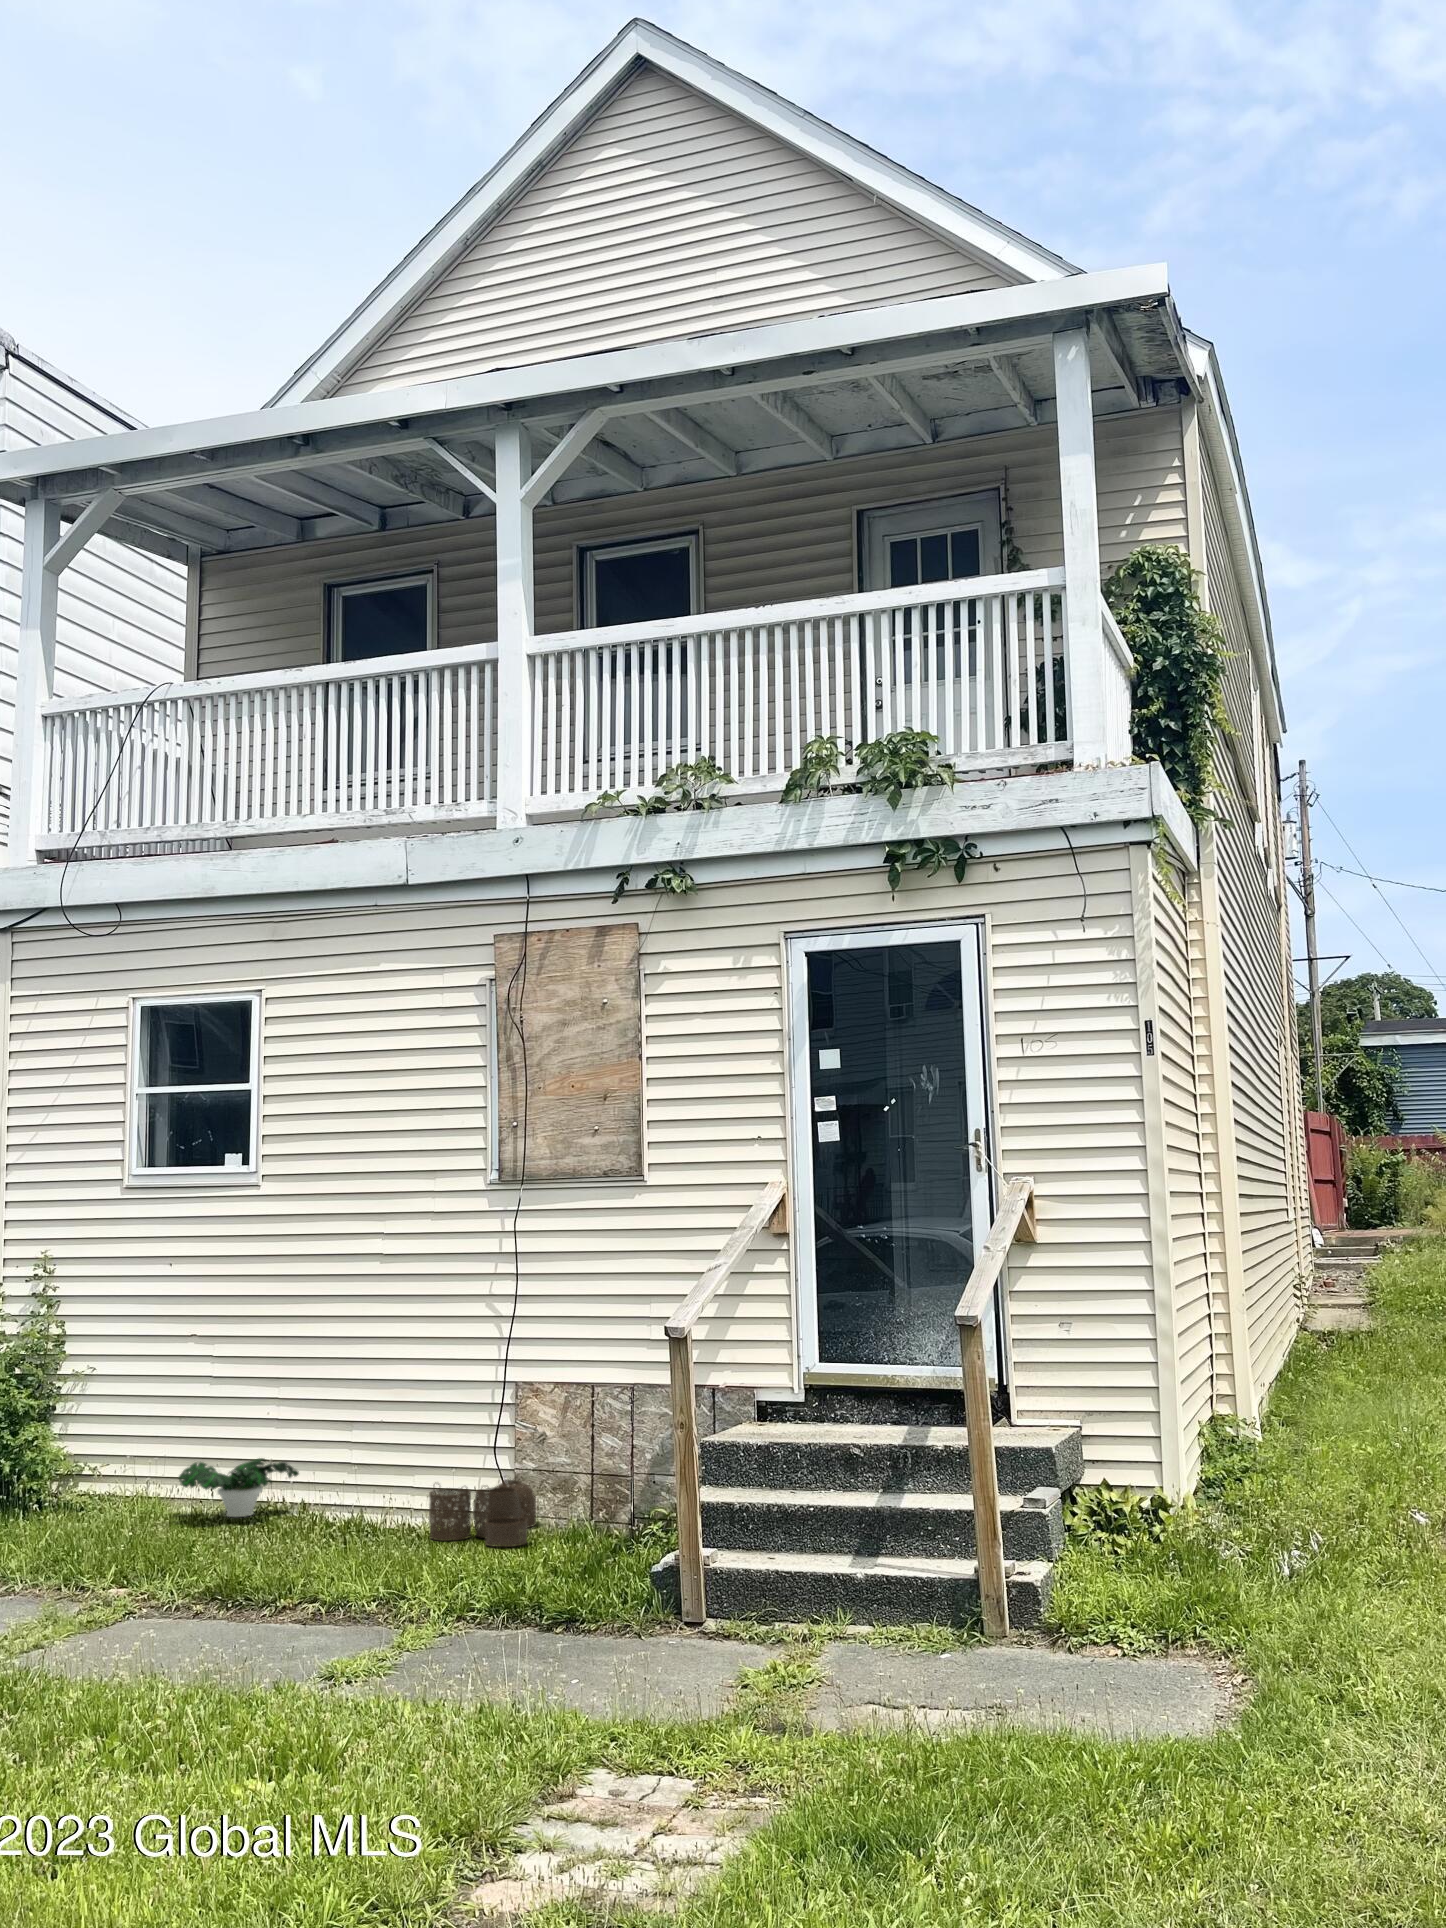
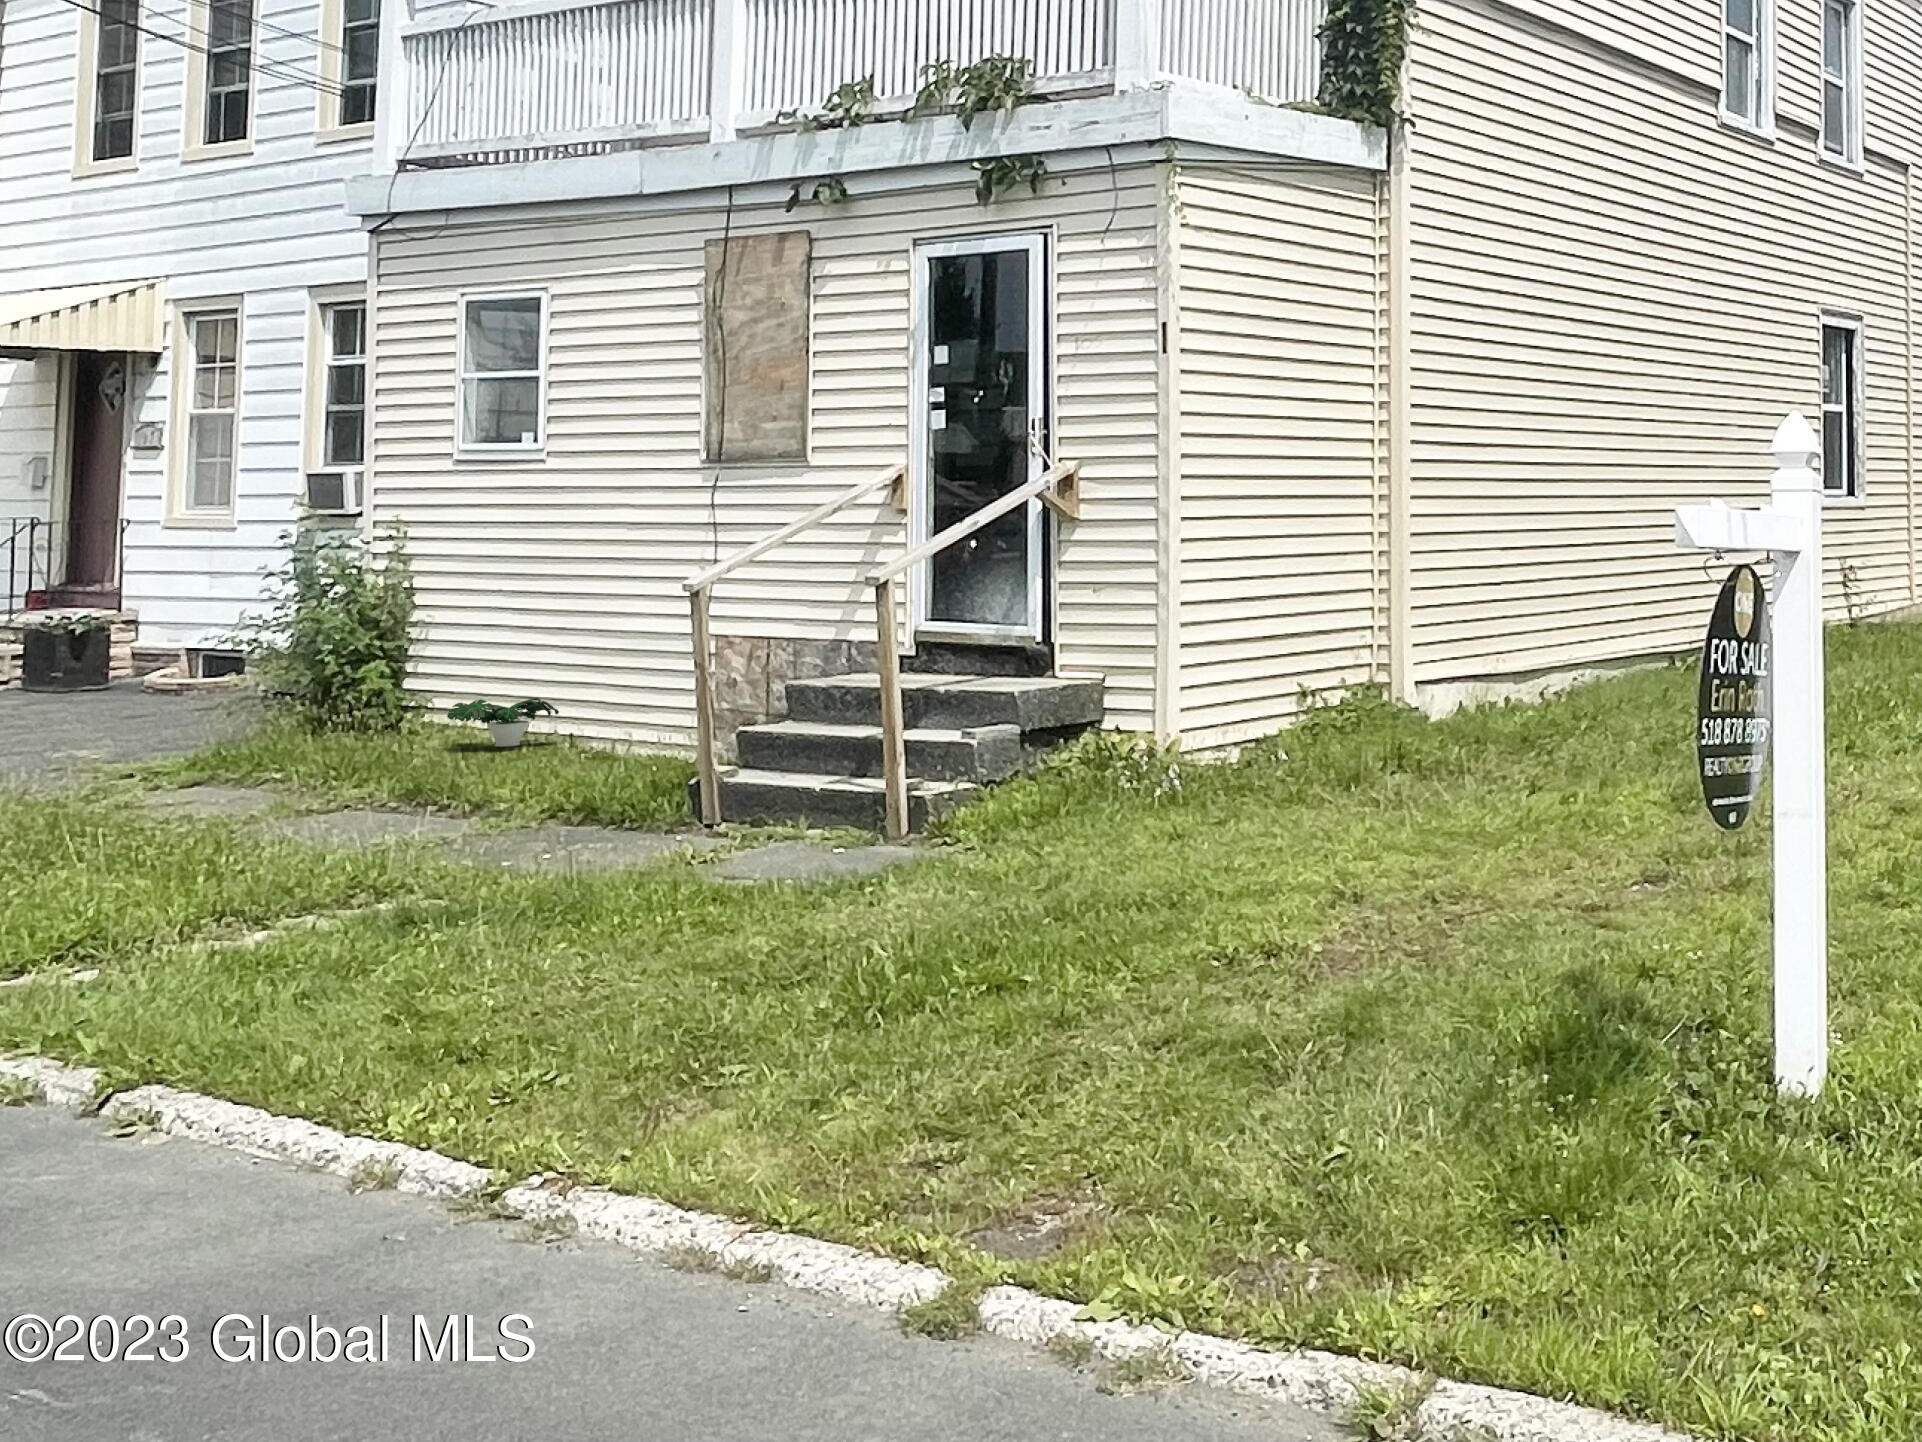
woven basket: present [429,1479,536,1547] -> none [606,715,720,771]

